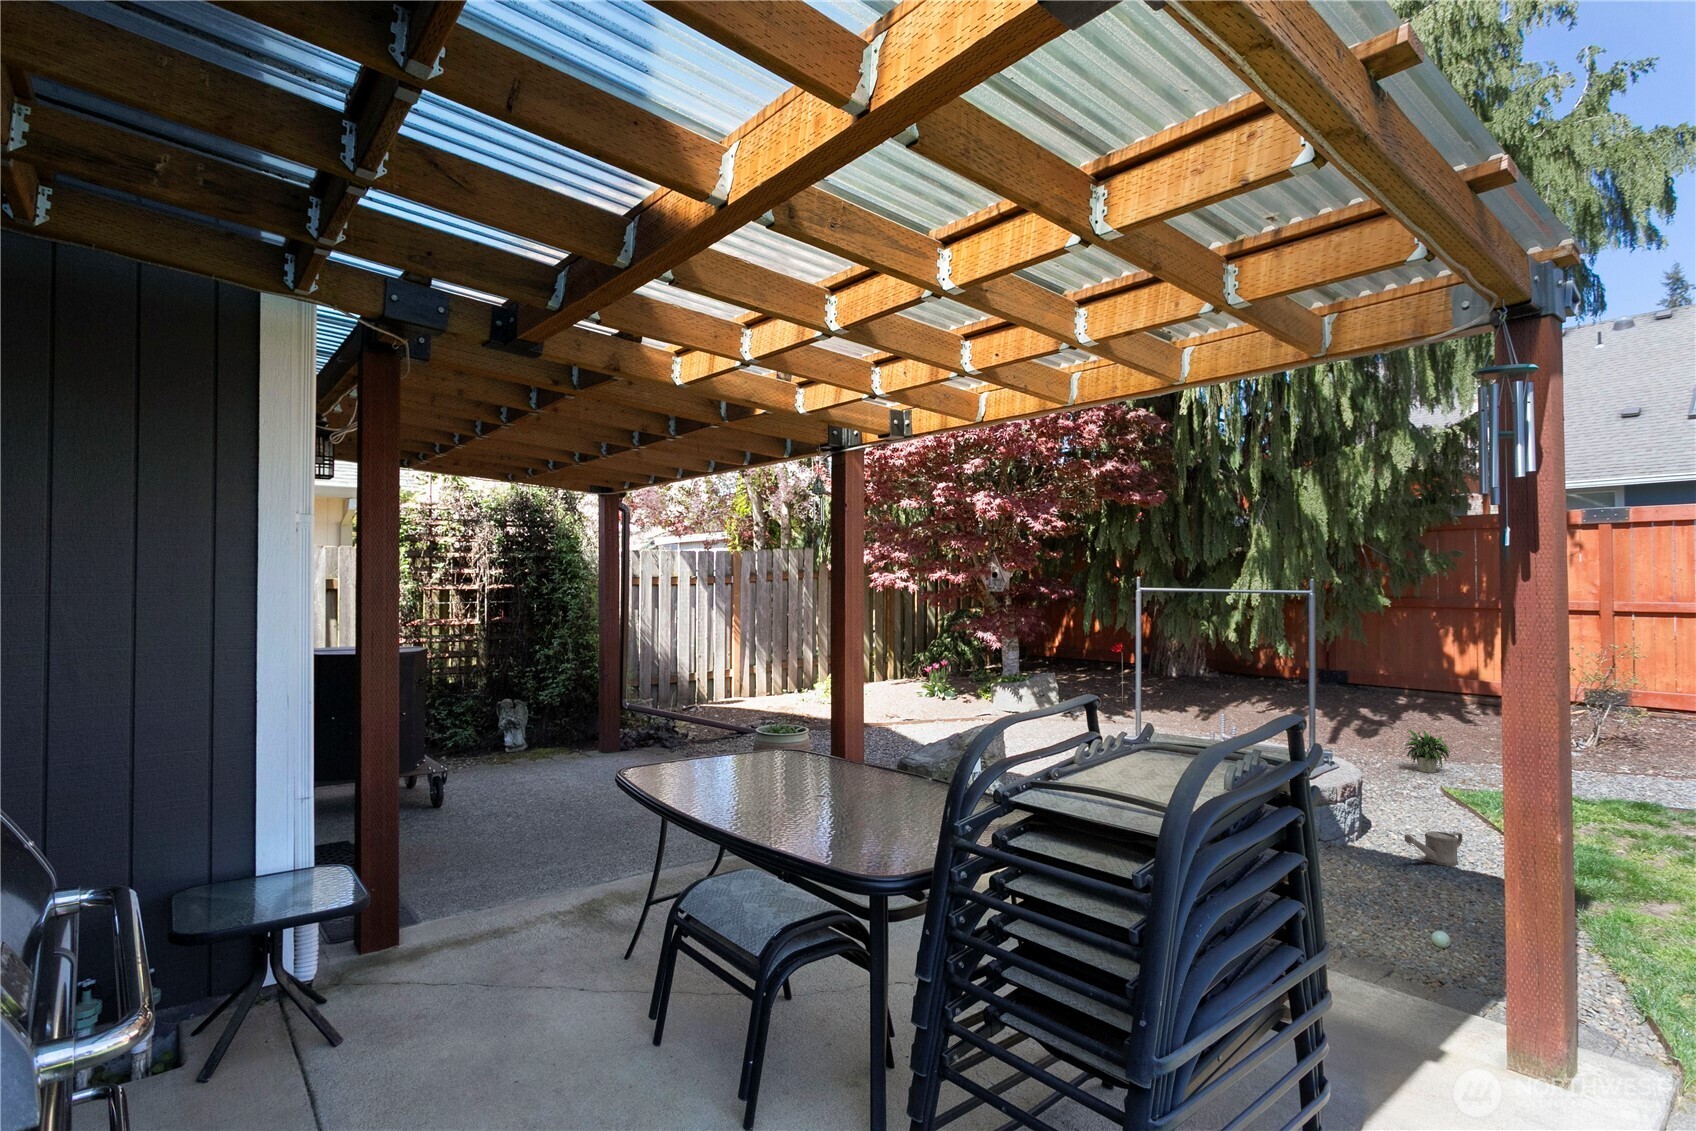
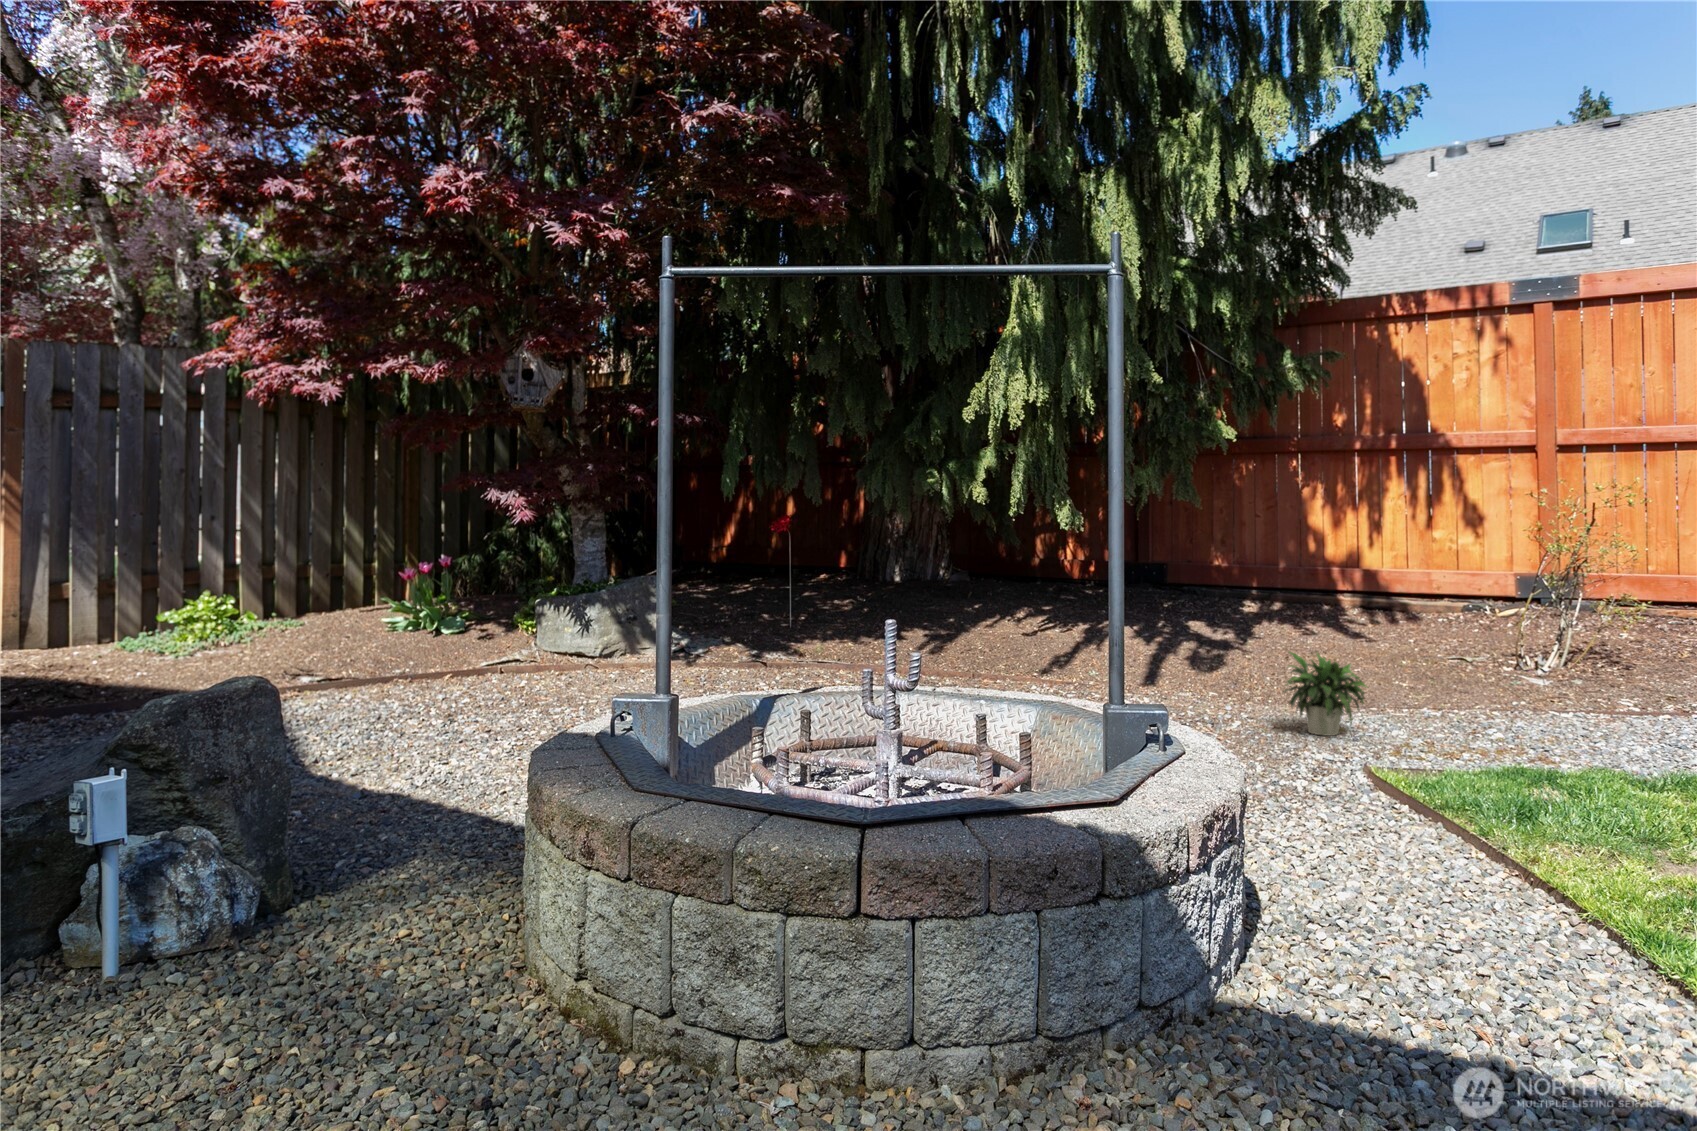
watering can: present [1405,831,1462,866] -> none [1418,937,1552,1056]

